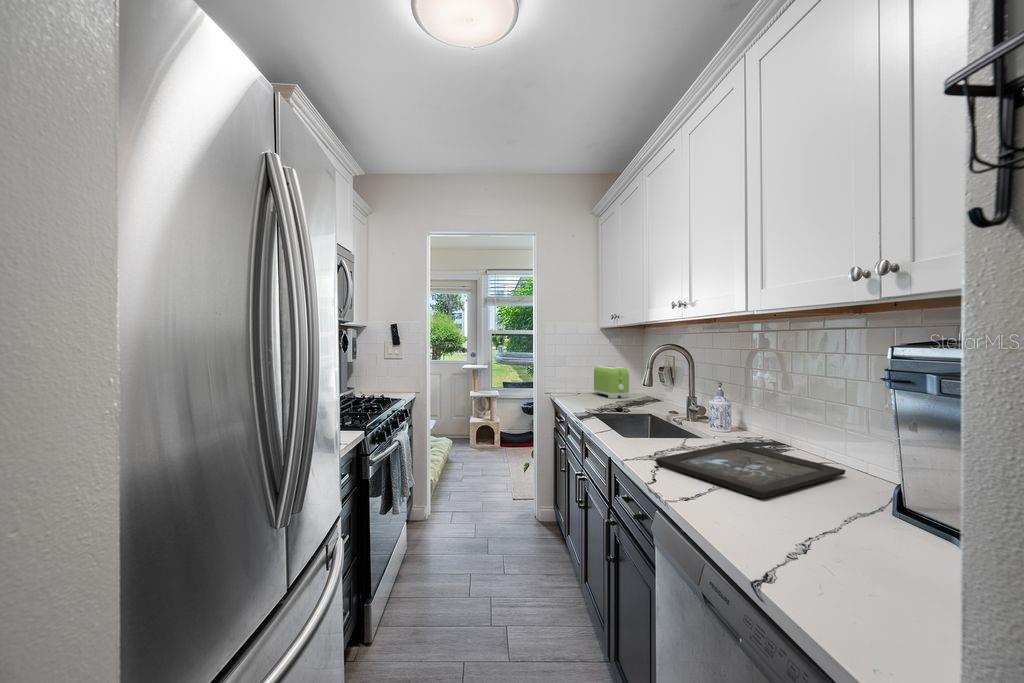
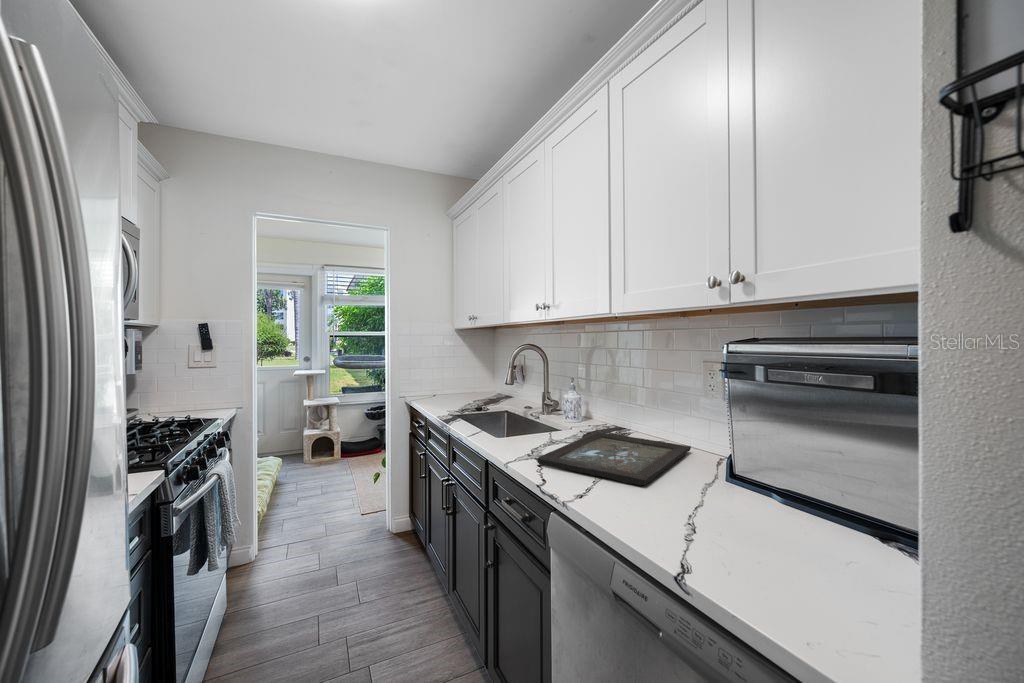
toaster: present [593,365,629,398] -> none [445,365,482,397]

